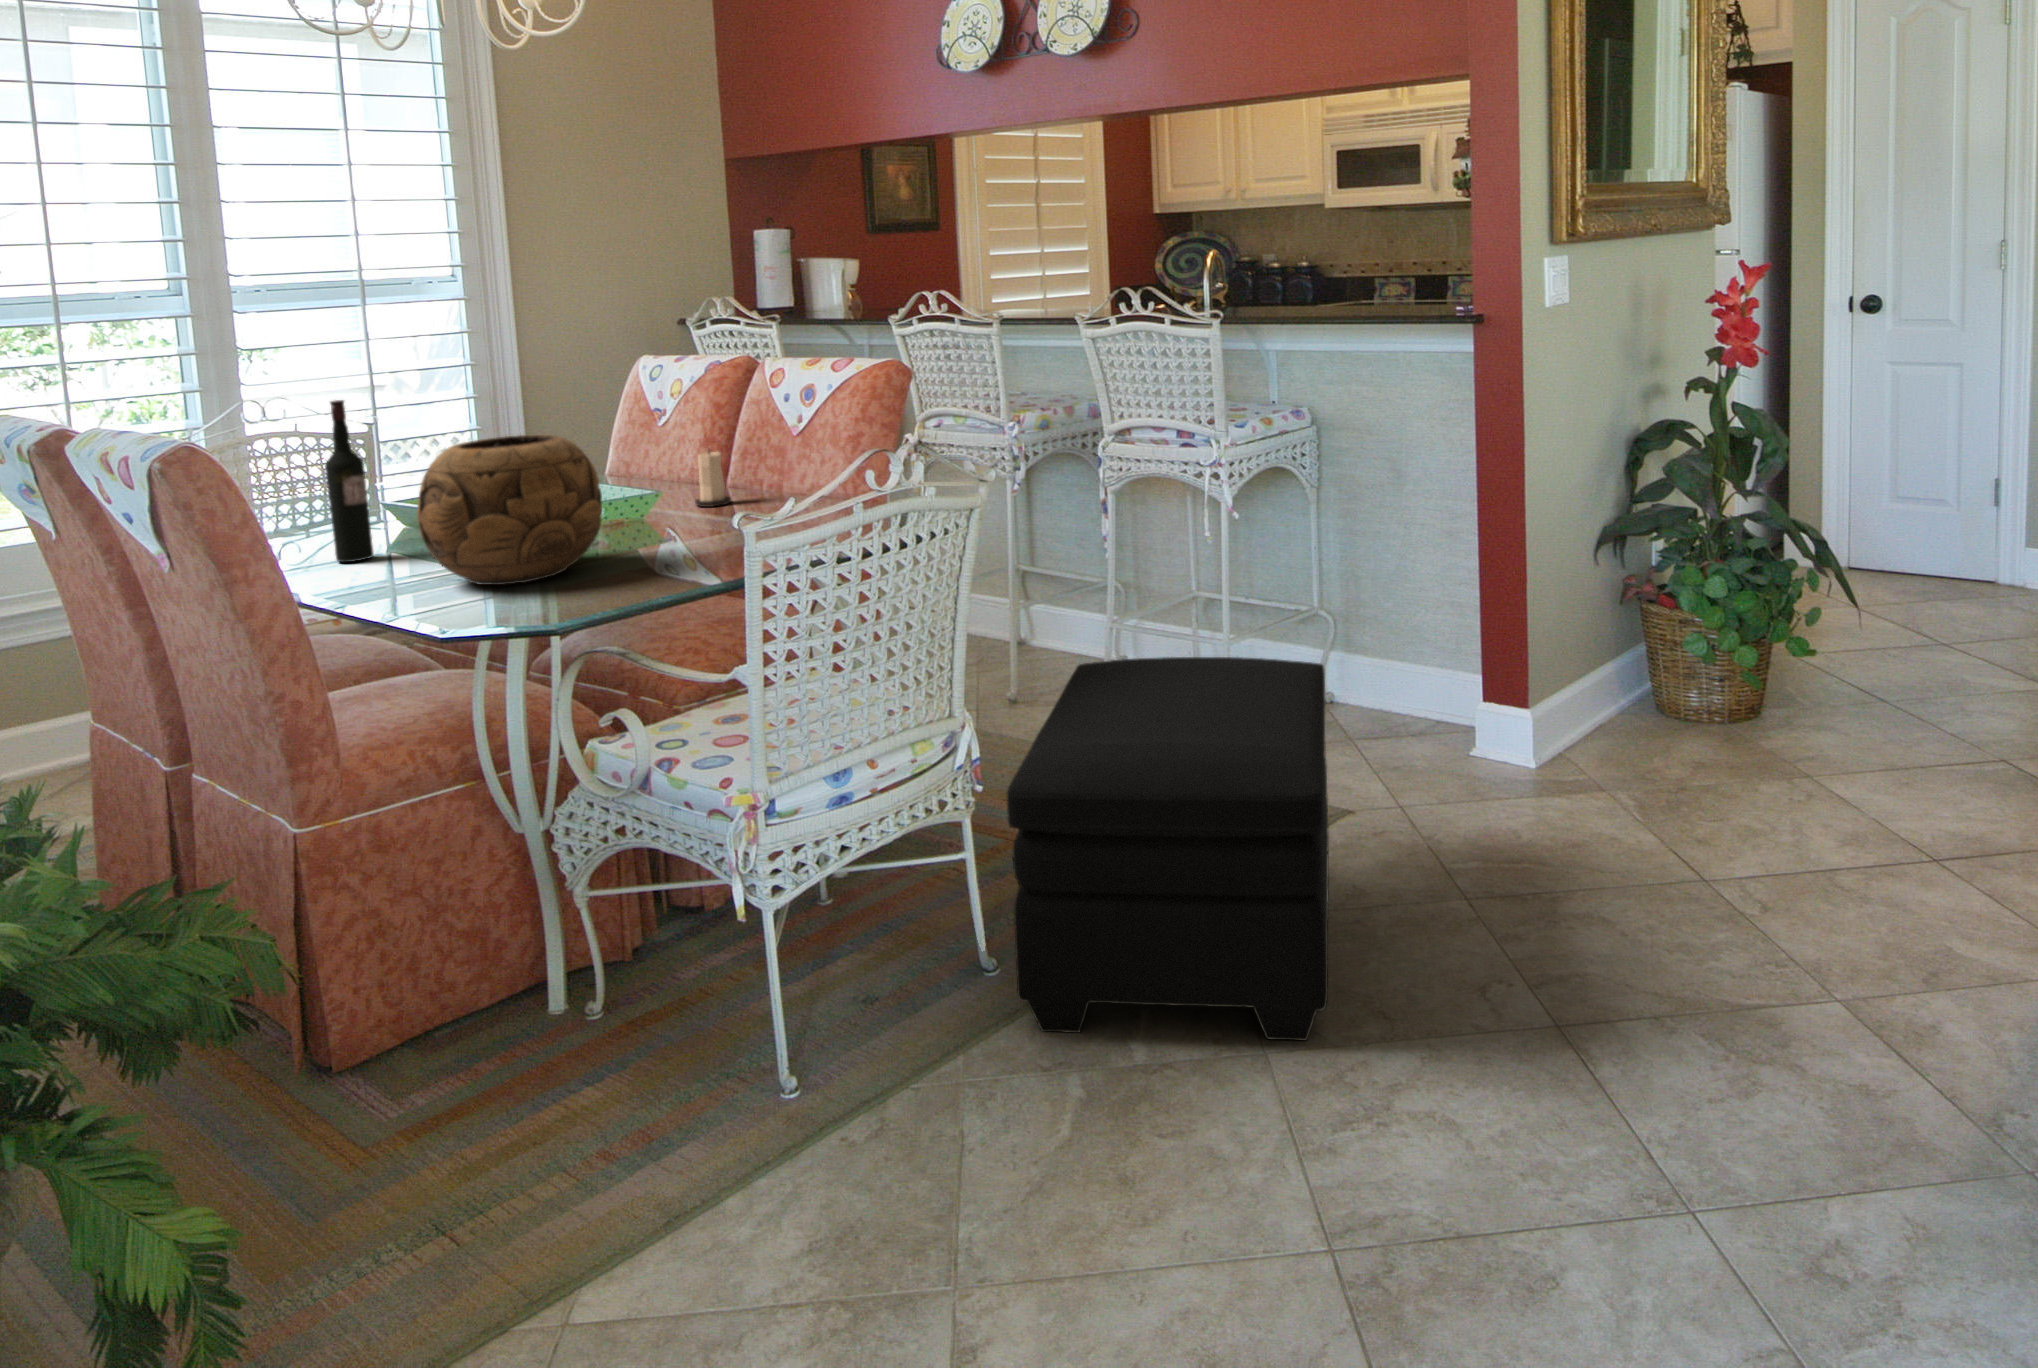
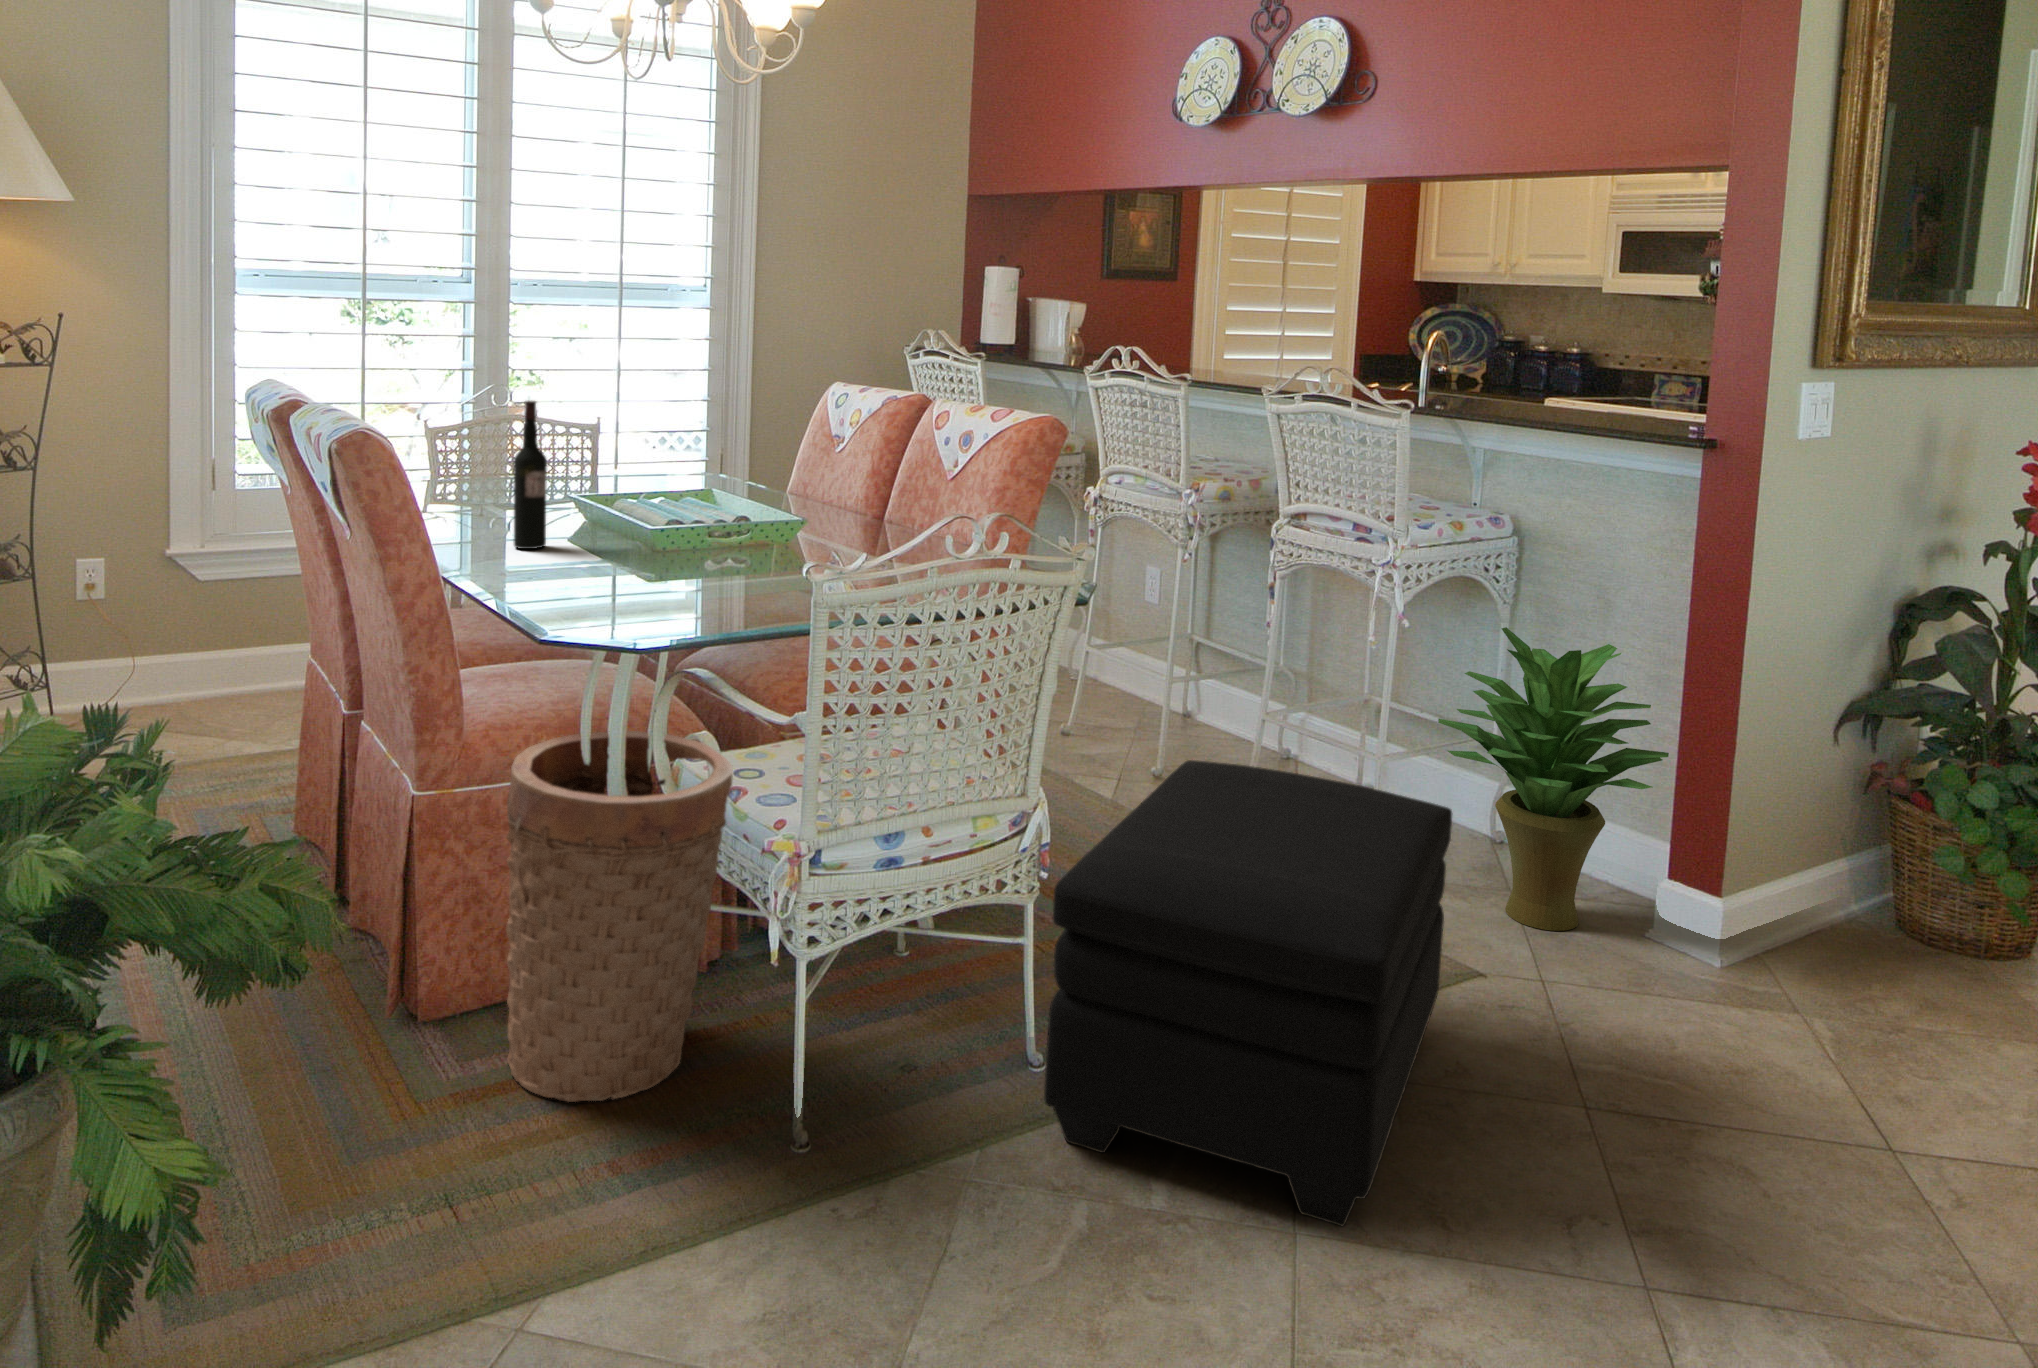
decorative bowl: present [417,435,602,585] -> none [567,453,733,594]
candle: present [695,450,731,507] -> none [842,483,875,541]
potted plant: none [1278,503,1474,765] -> present [1438,627,1669,931]
basket: none [409,723,661,1118] -> present [506,731,733,1102]

